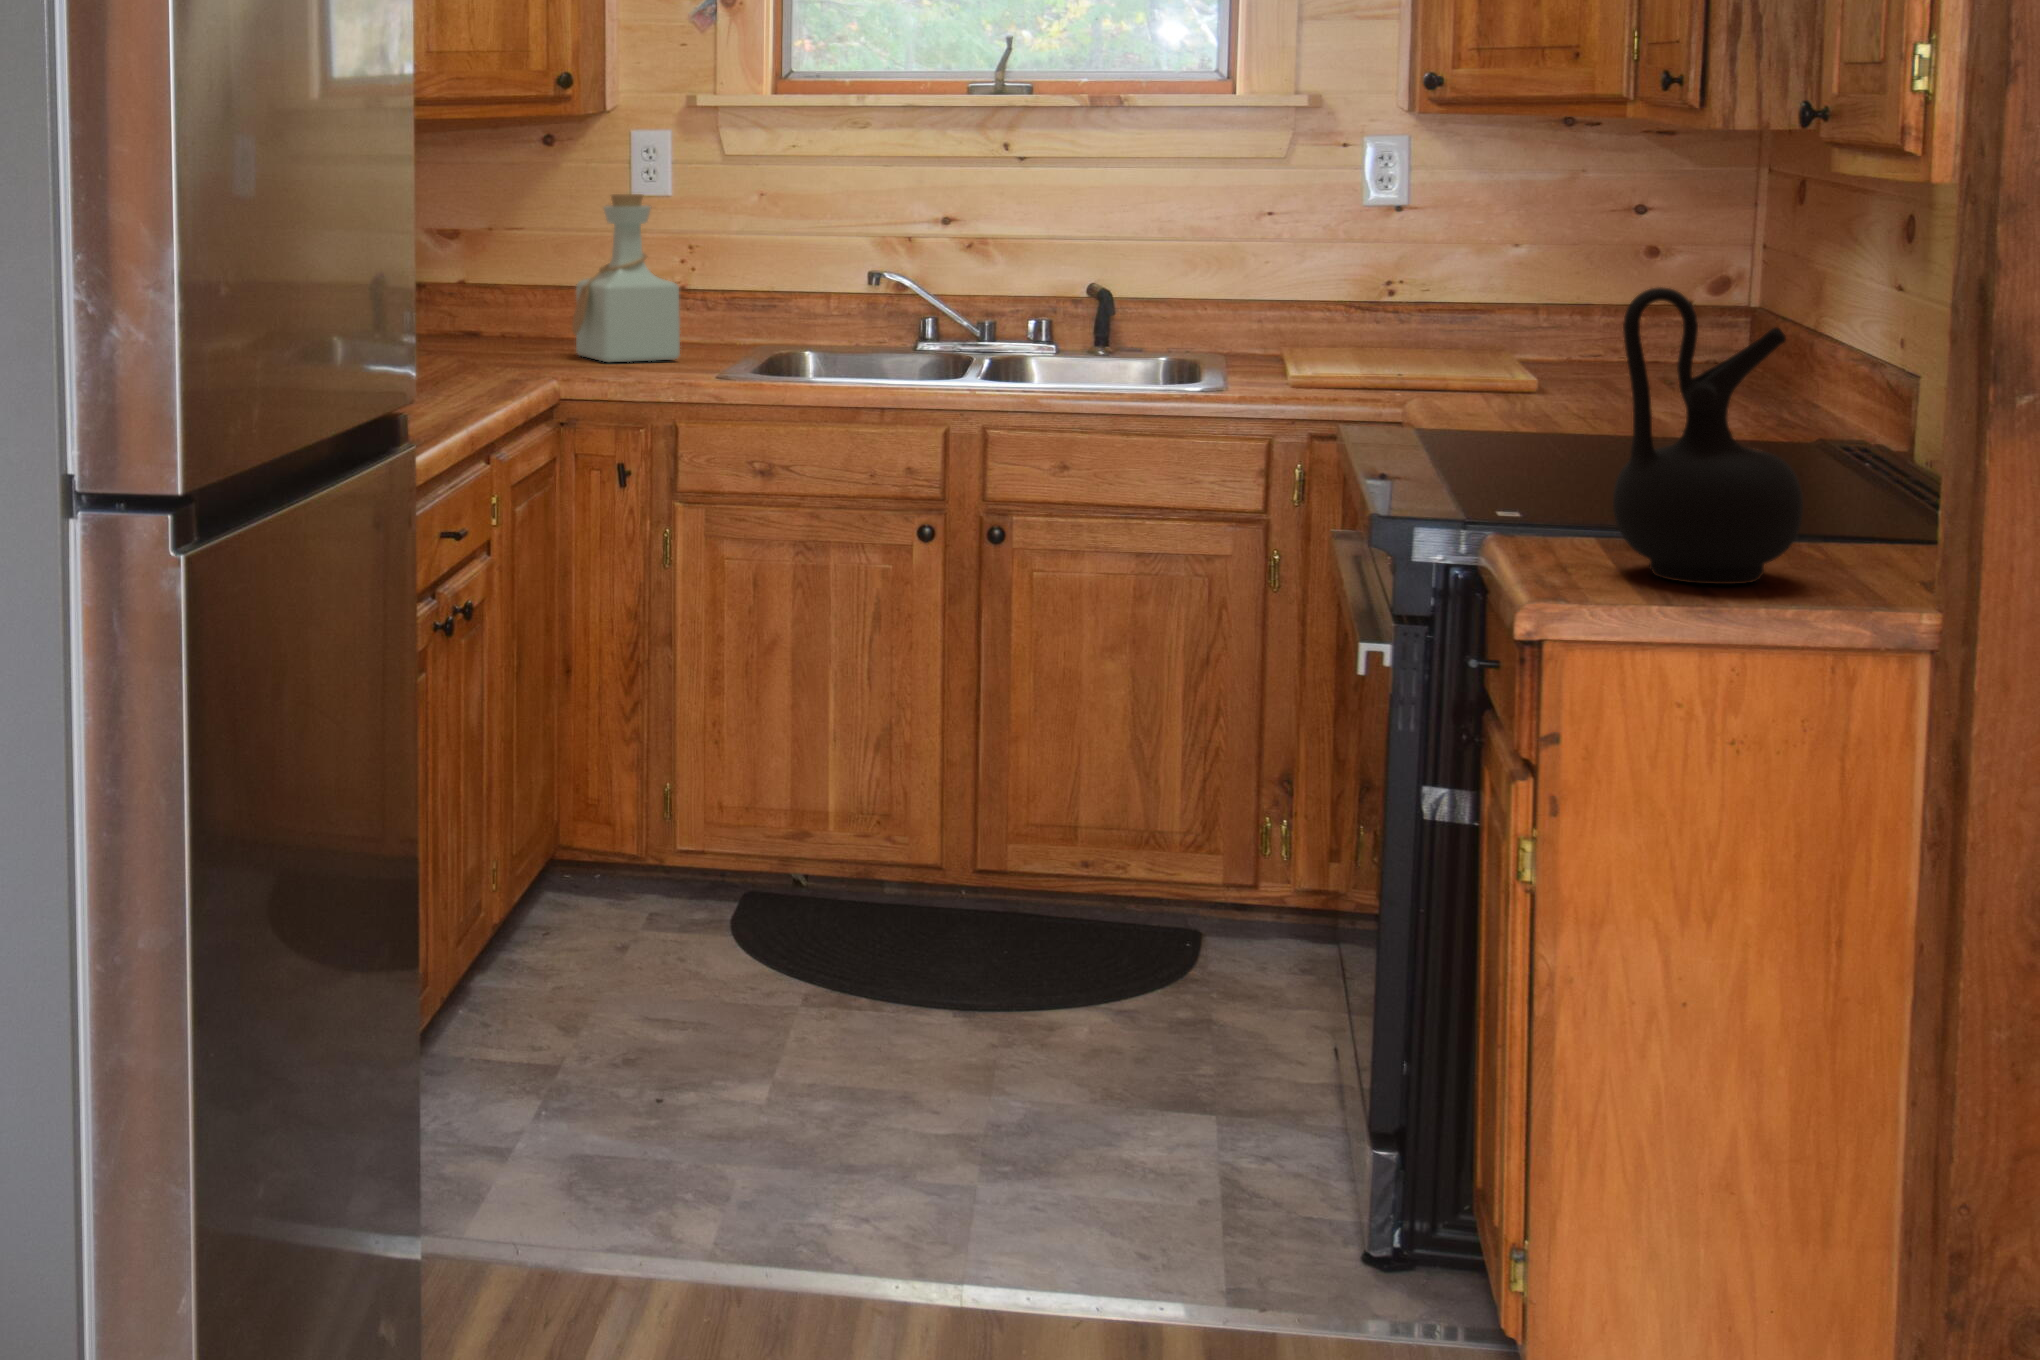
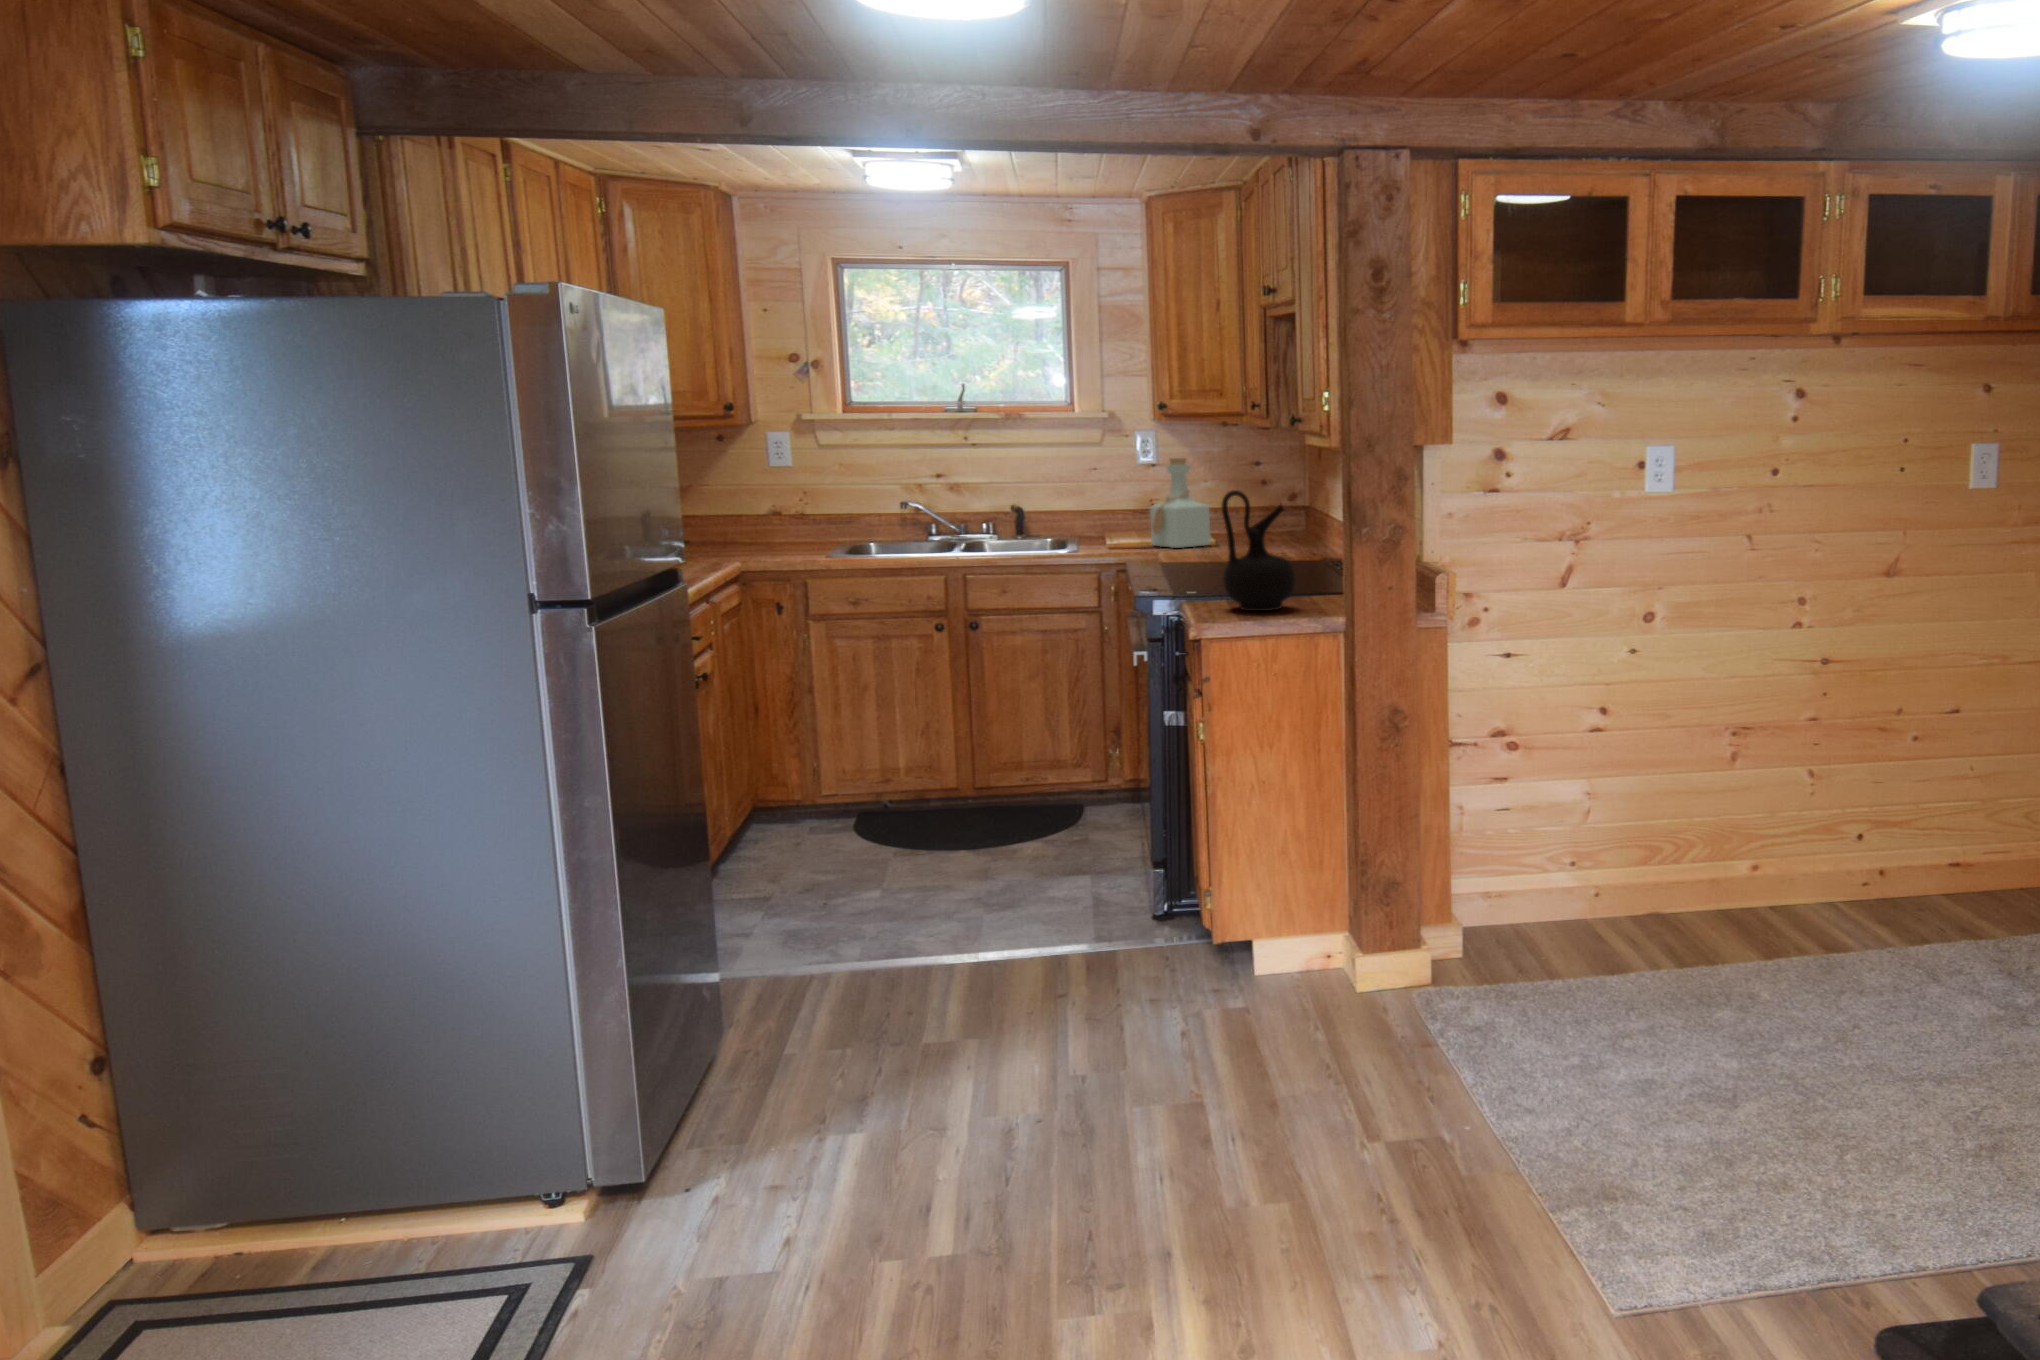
bottle: present [572,194,680,363] -> present [1150,458,1211,548]

